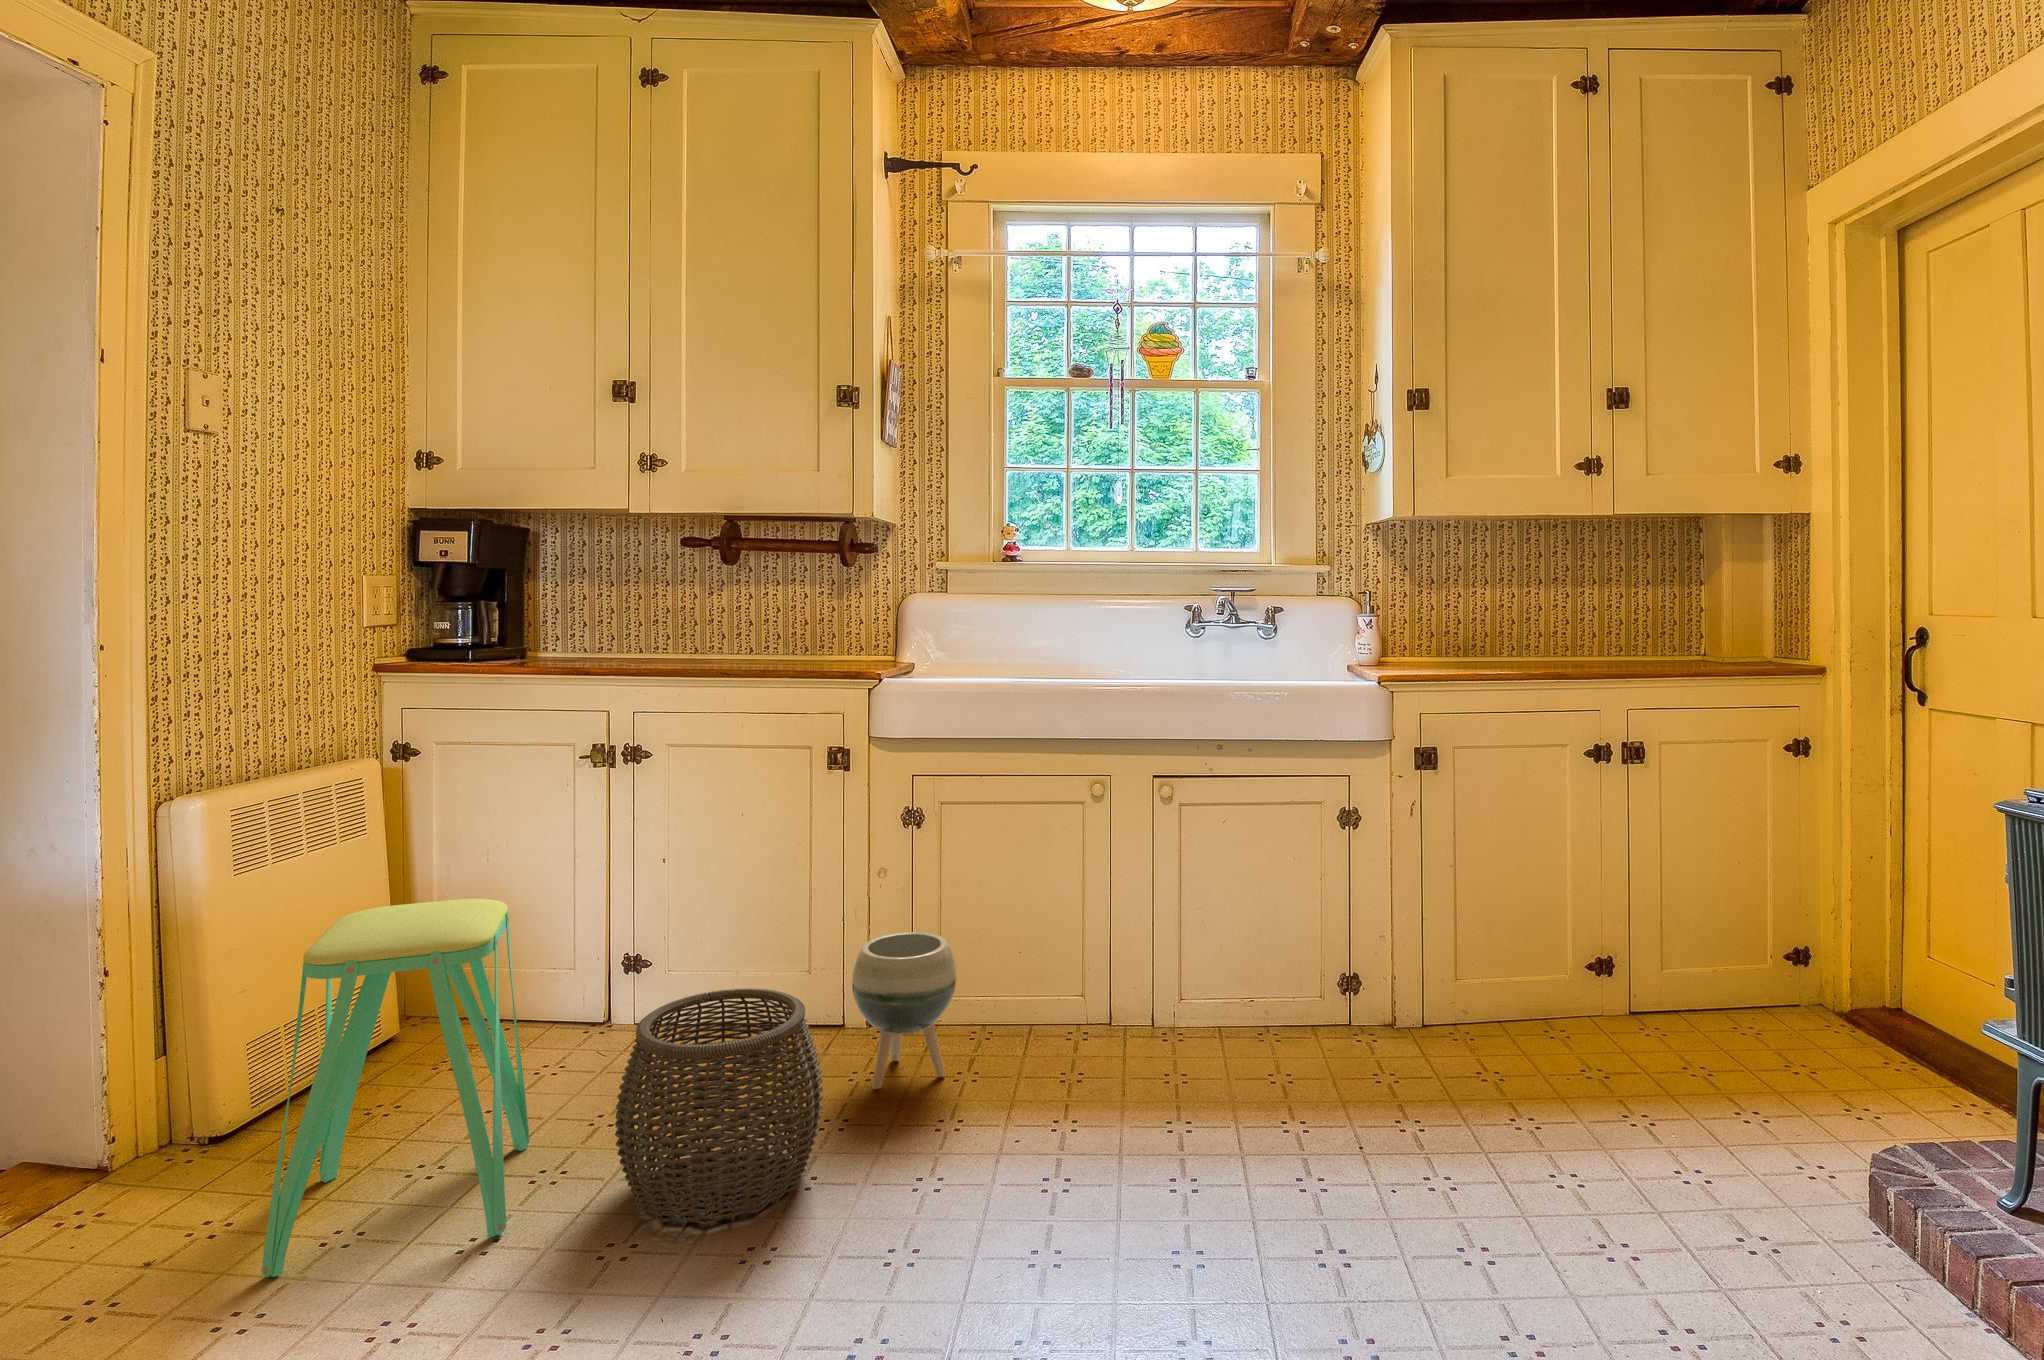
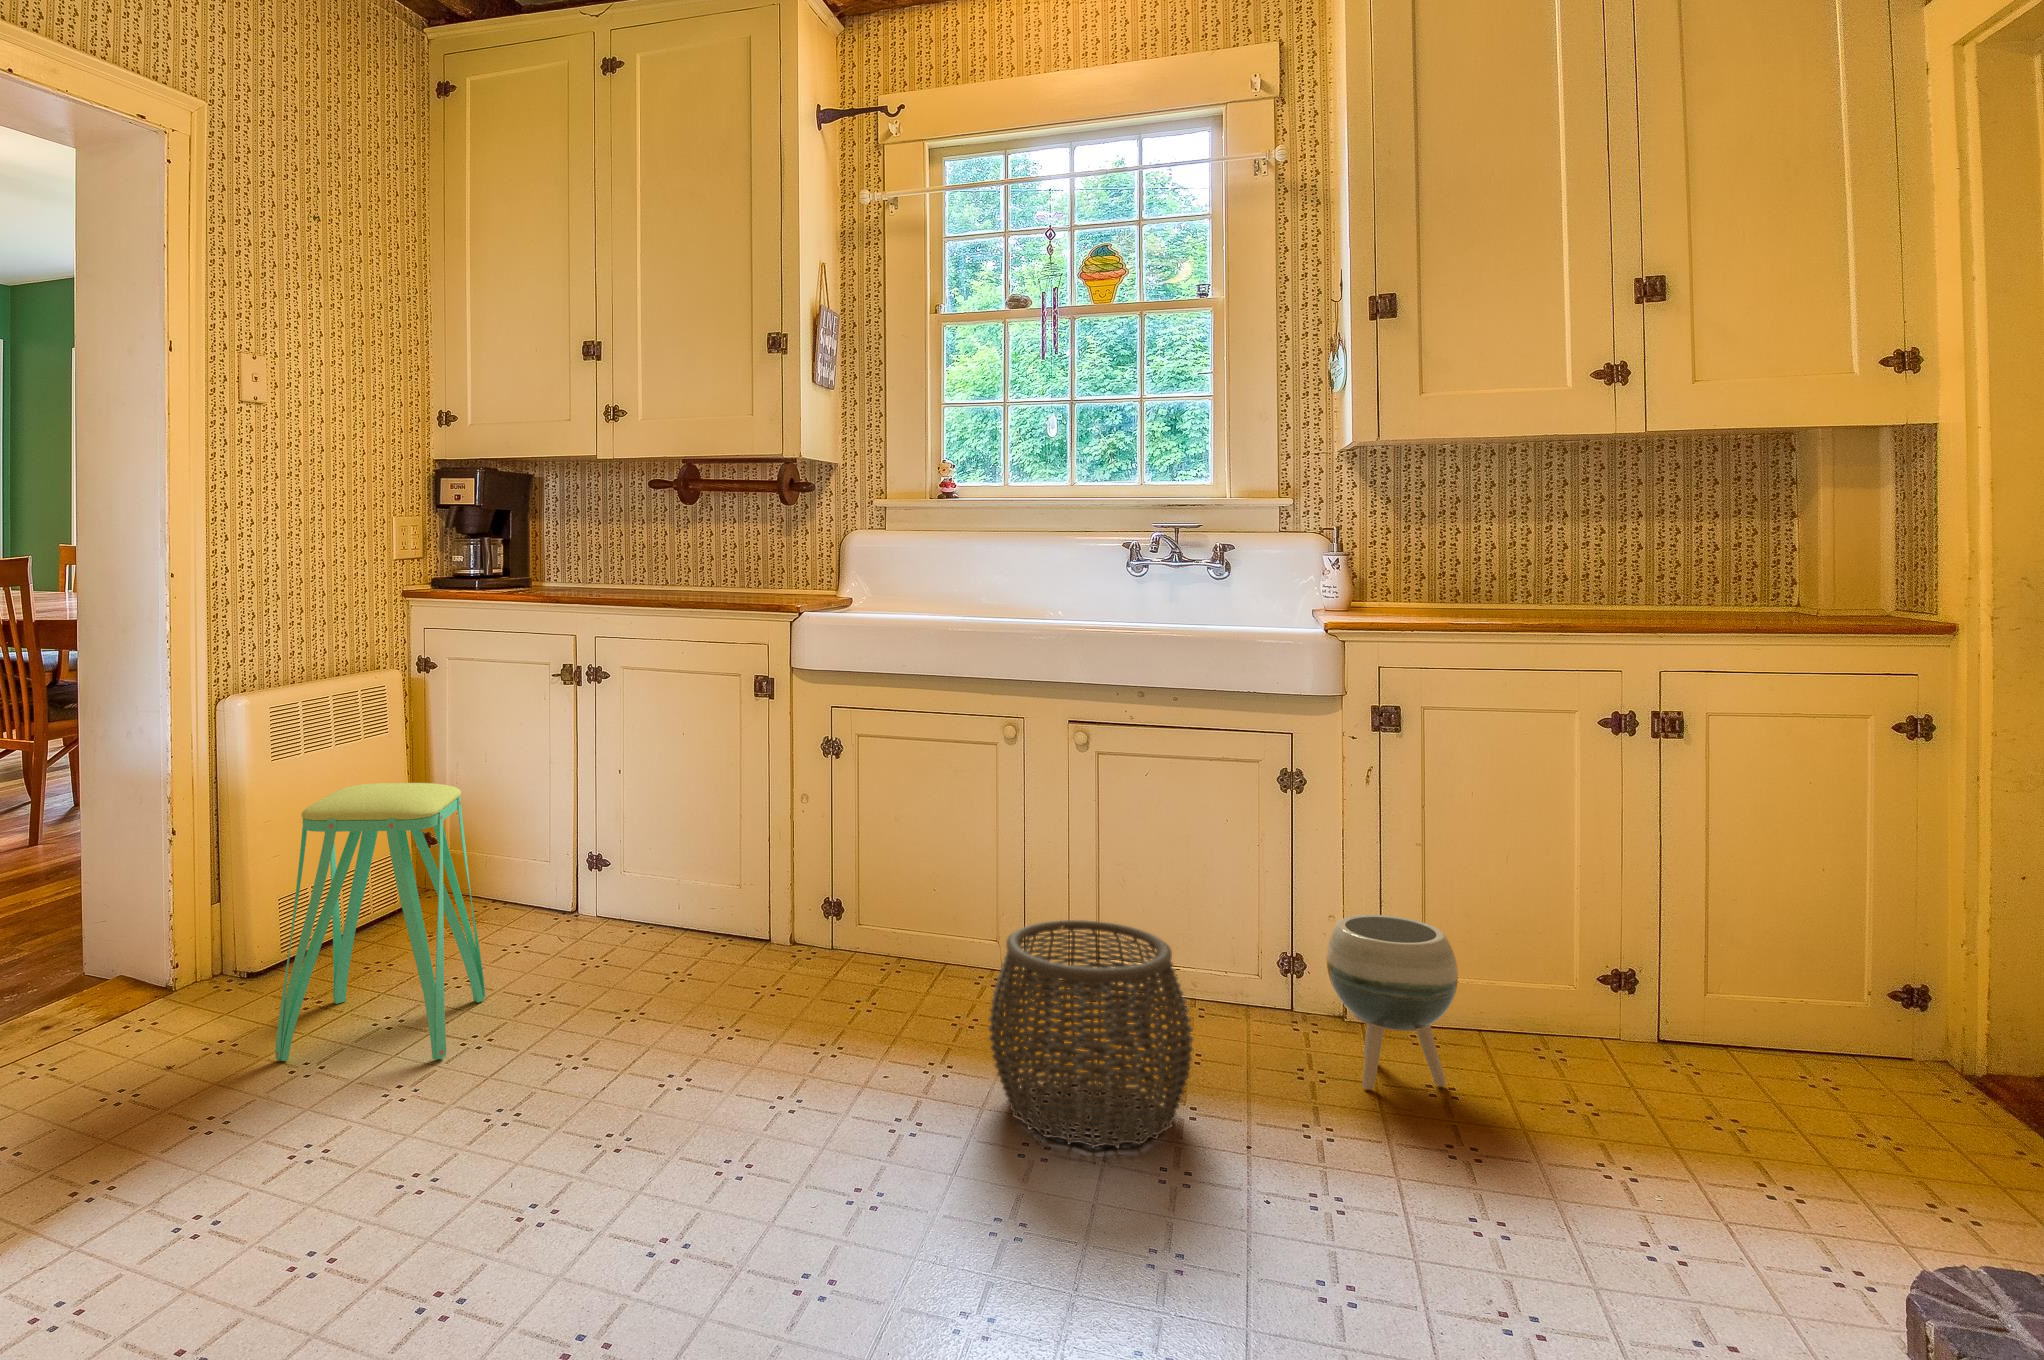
planter: present [852,932,957,1089] -> present [1326,915,1458,1090]
woven basket: present [615,988,823,1226] -> present [989,920,1193,1148]

